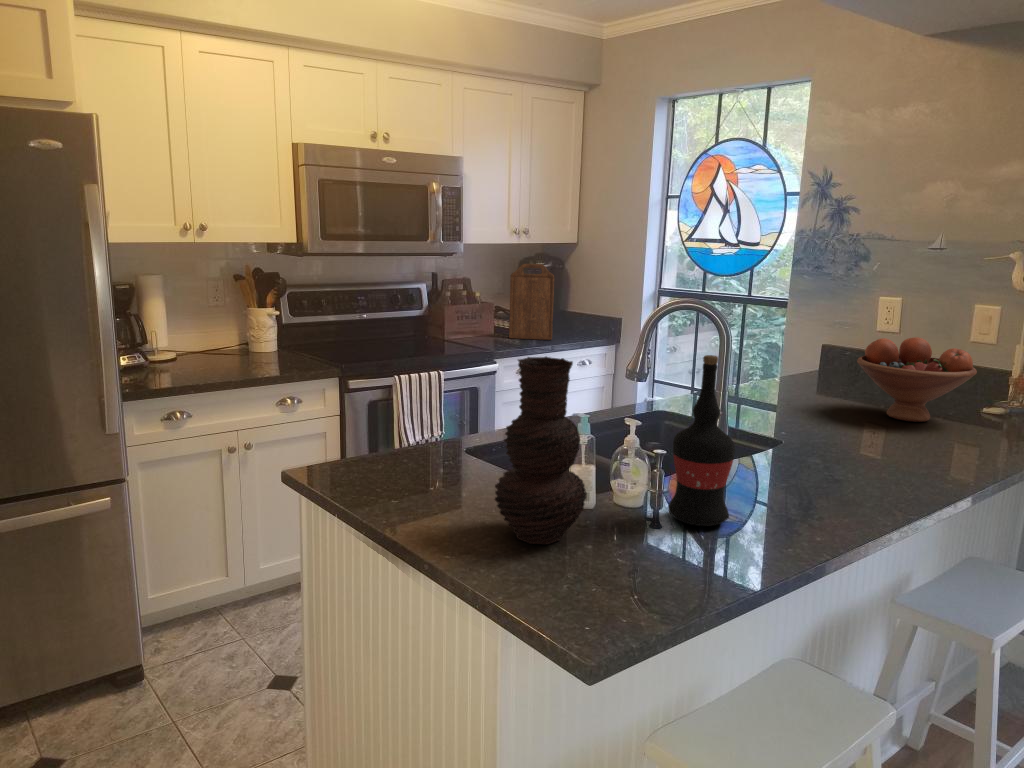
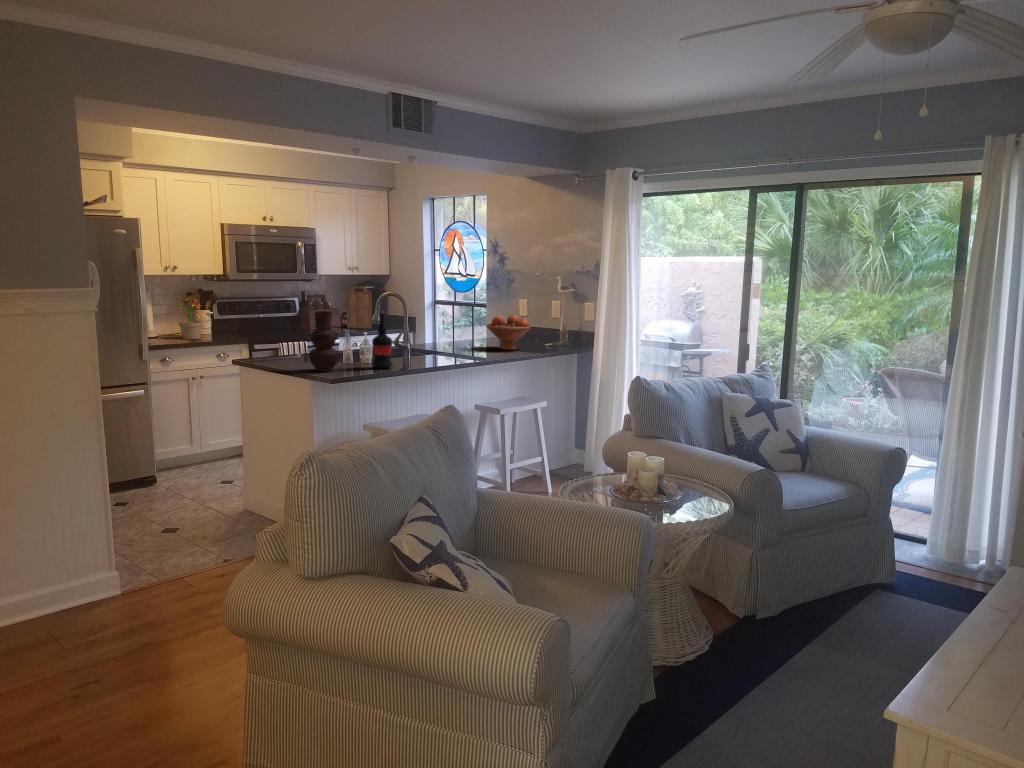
potted plant: none [205,283,257,366] -> present [177,296,203,339]

